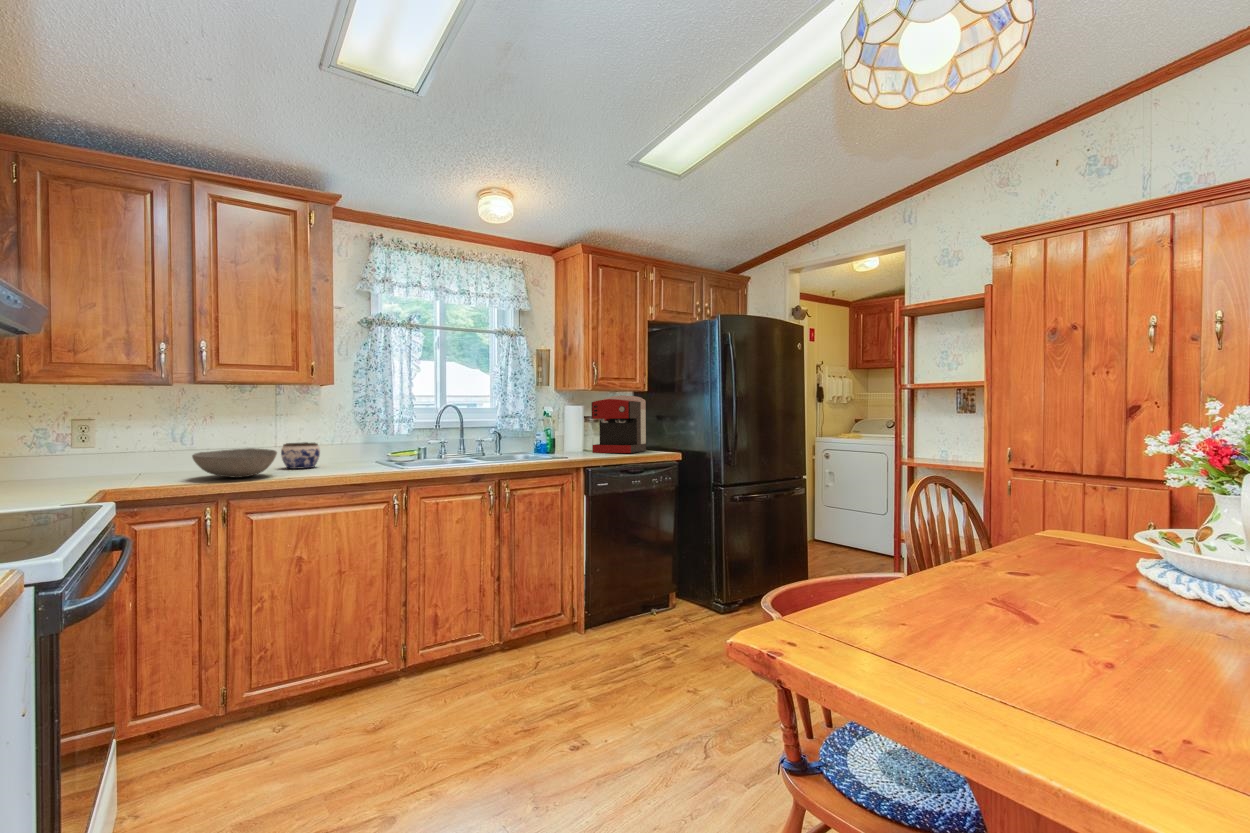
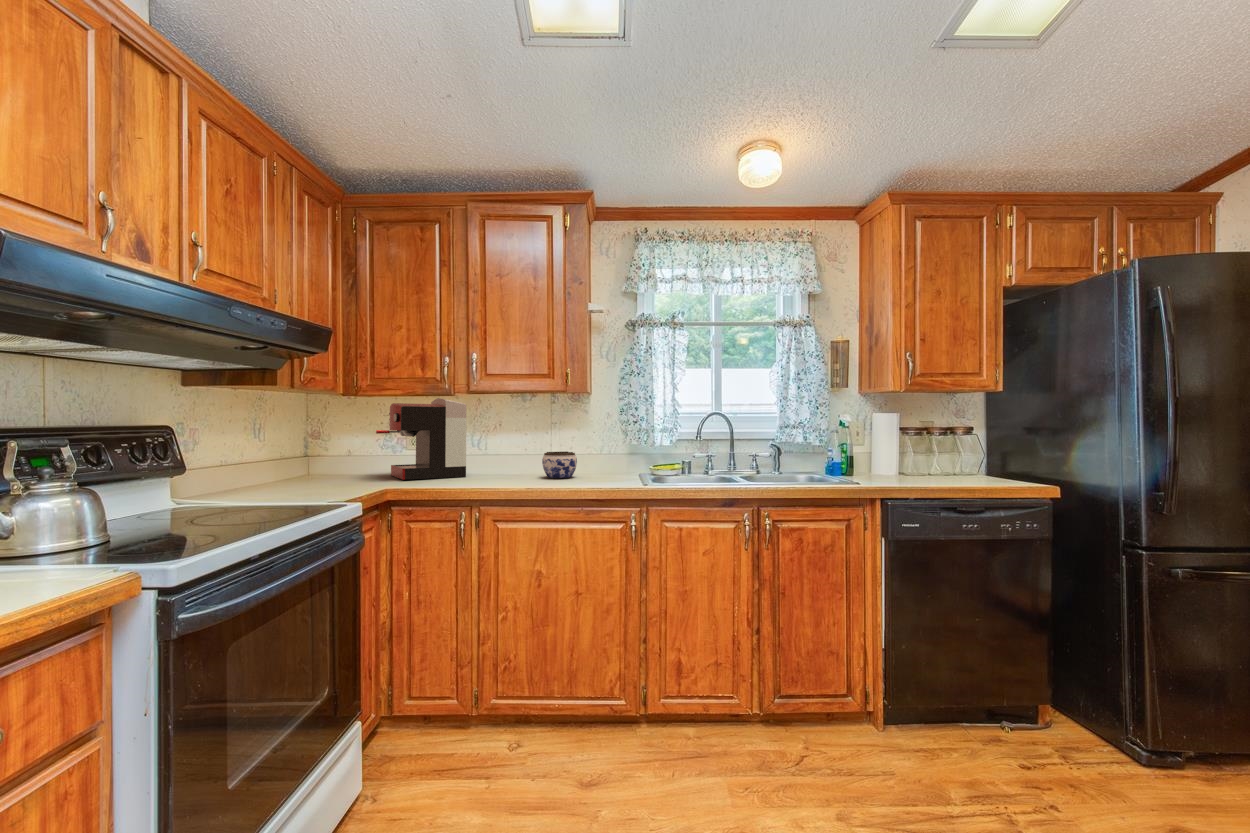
coffee maker: present [591,395,646,453] -> present [376,398,466,480]
bowl: present [192,448,277,478] -> none [458,456,526,485]

